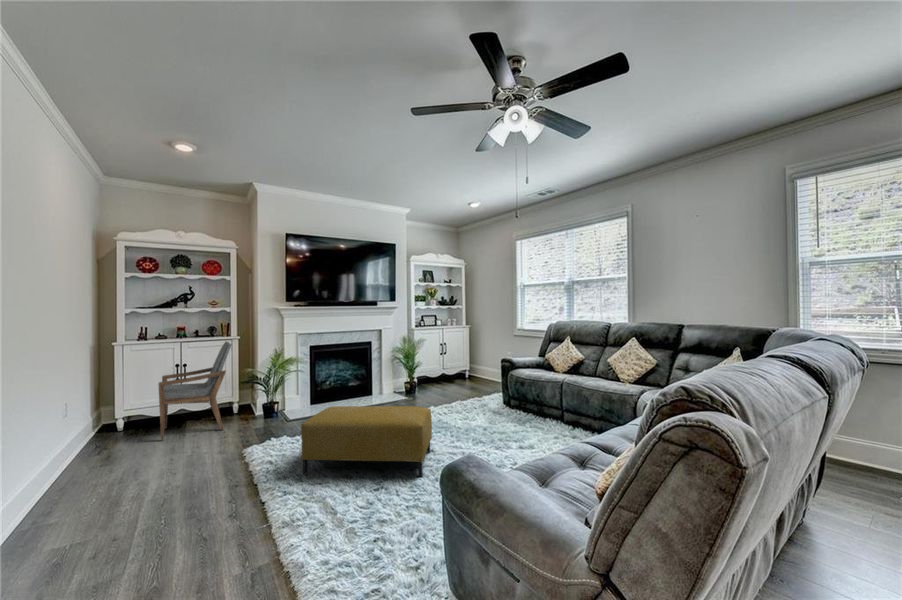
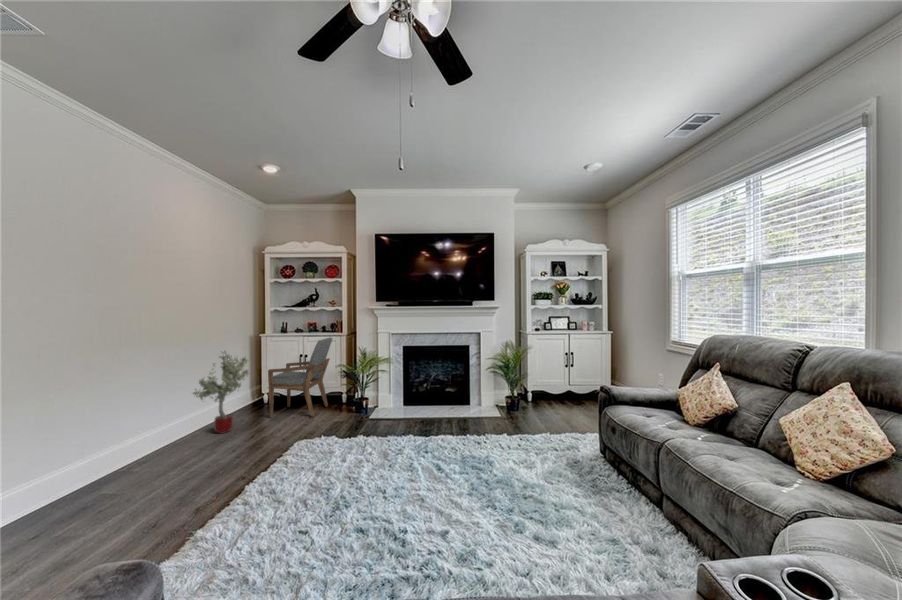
potted tree: none [74,361,144,467] -> present [193,351,249,433]
ottoman: present [301,406,432,477] -> none [282,418,420,535]

